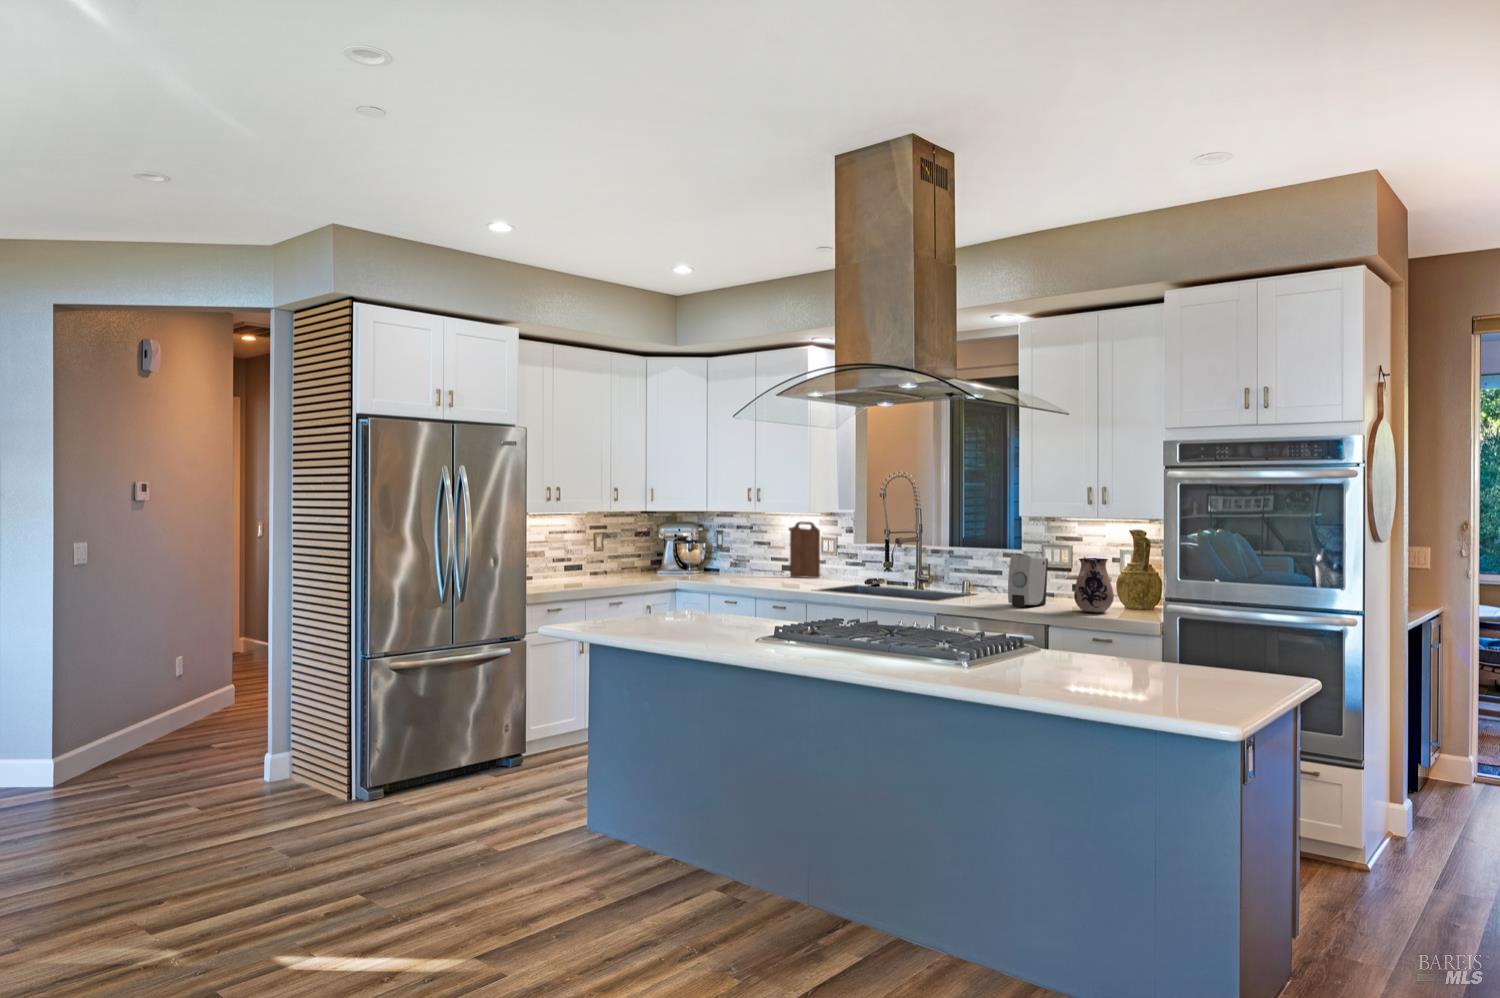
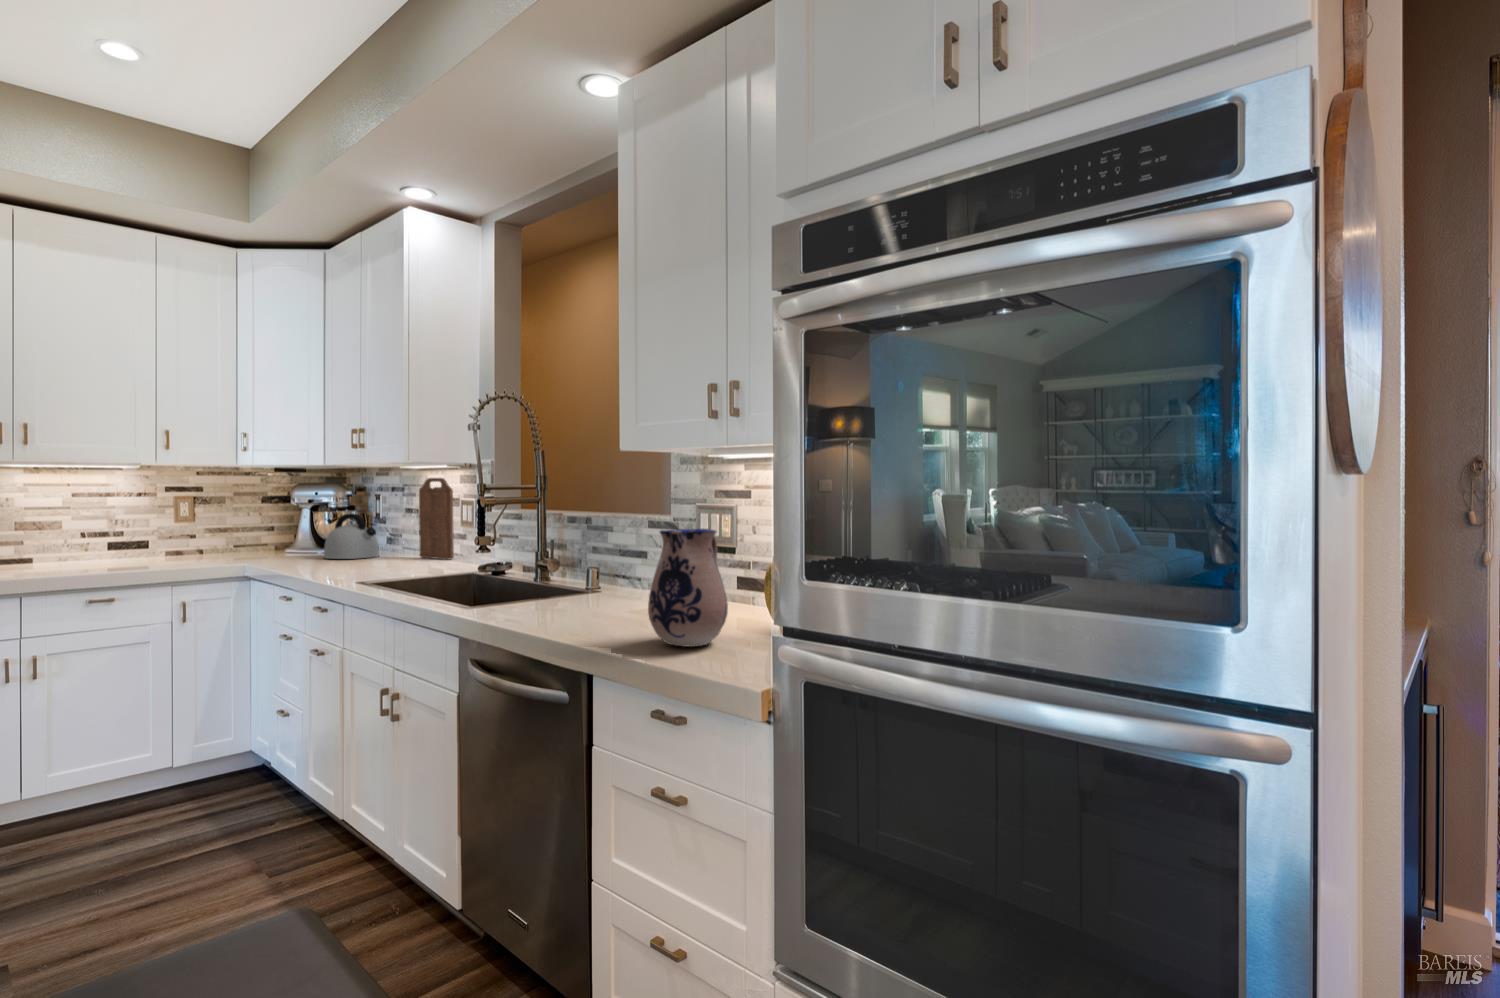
kettle: none [720,546,758,578] -> present [324,513,379,559]
soap dispenser: present [1008,555,1048,607] -> none [560,524,643,628]

